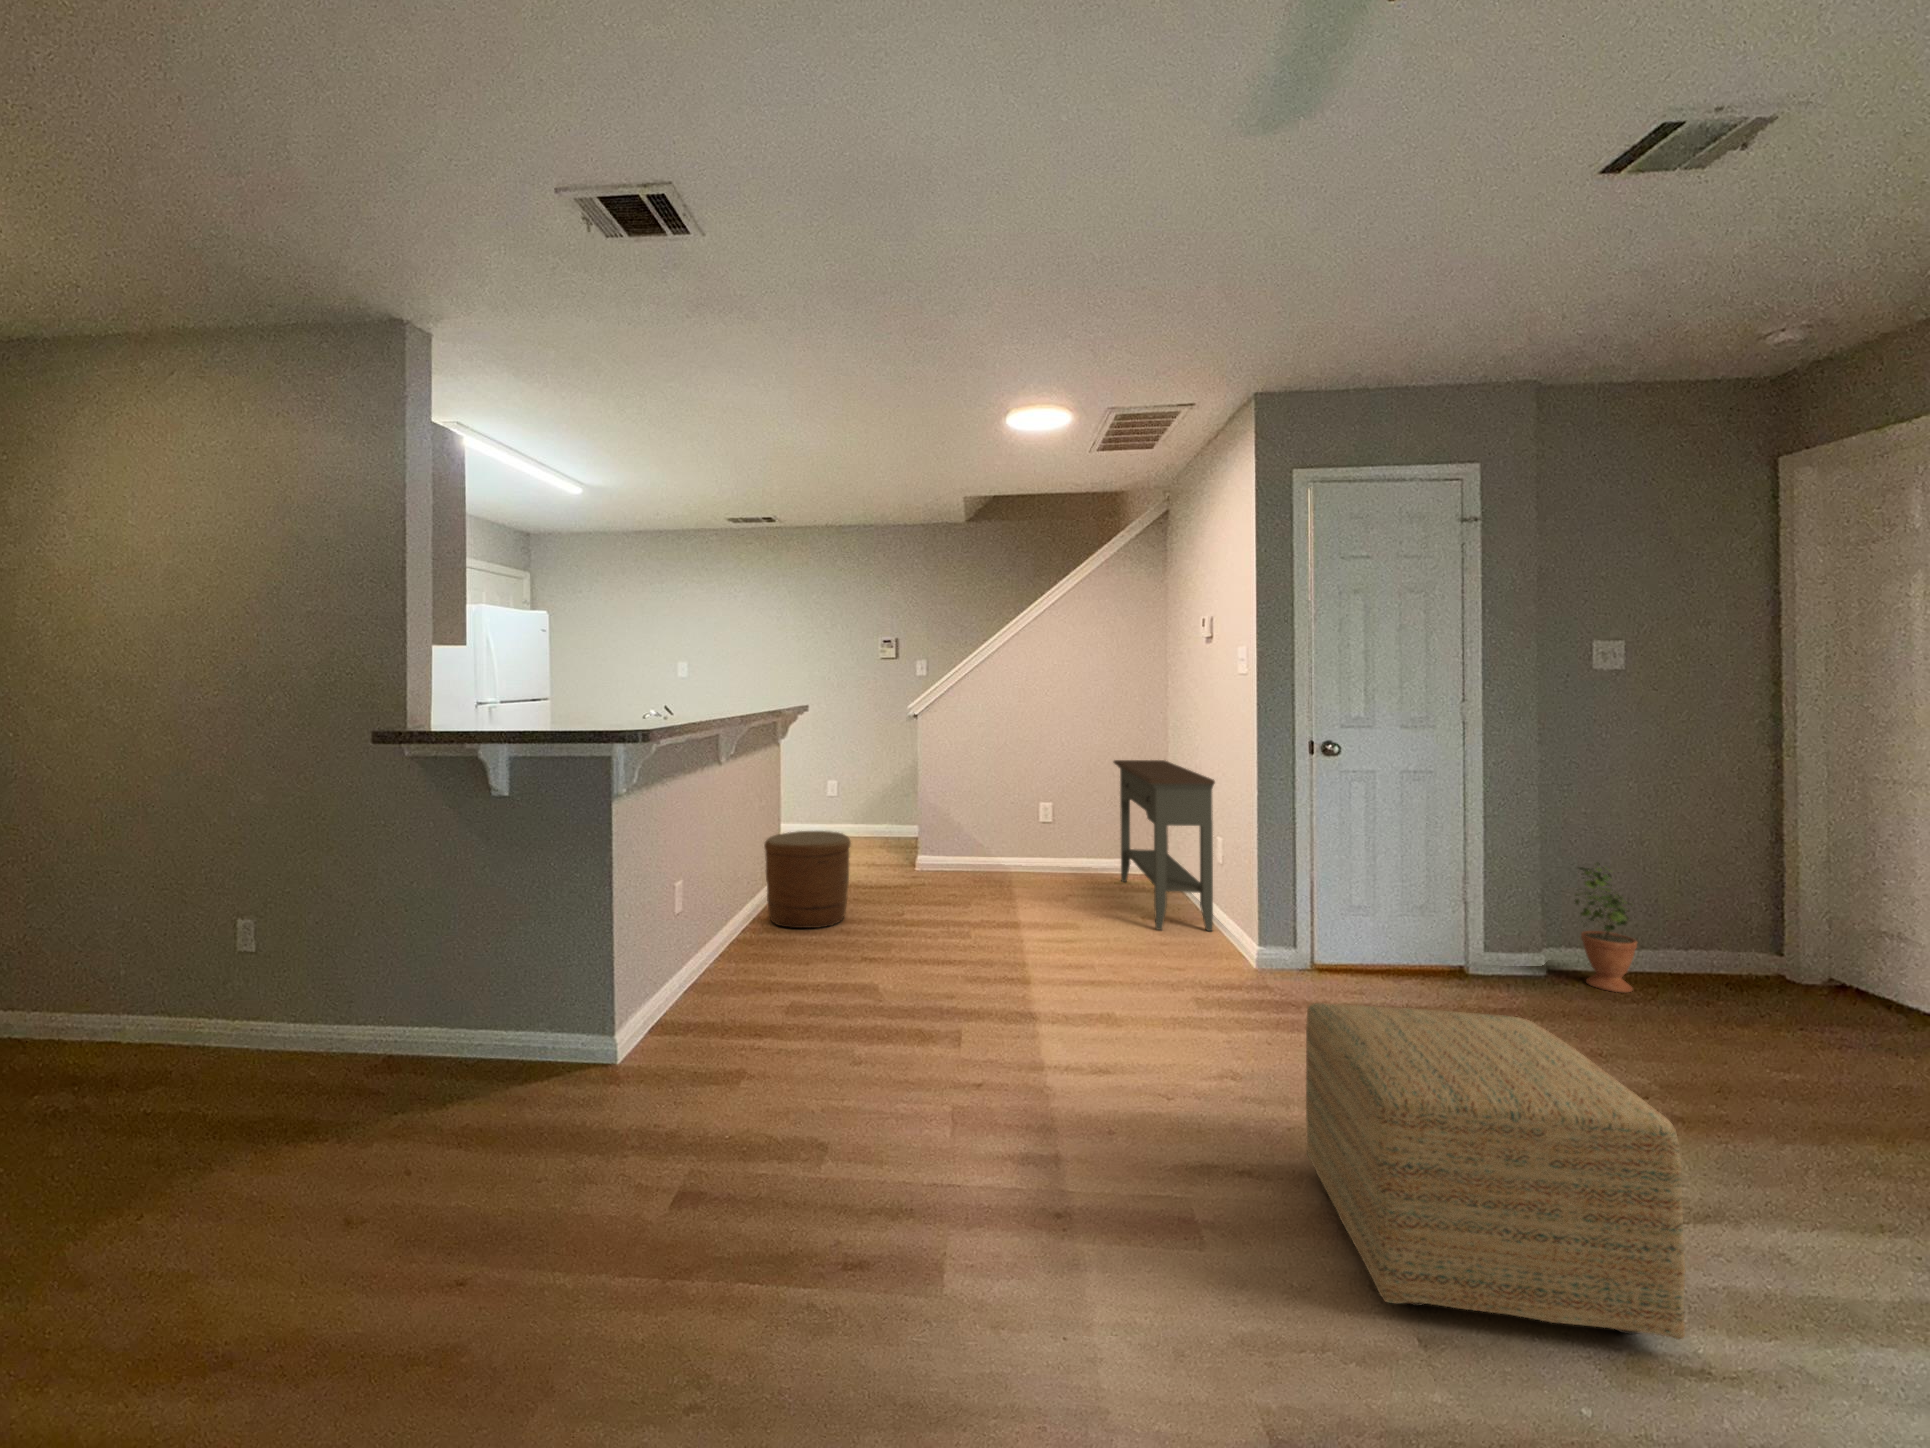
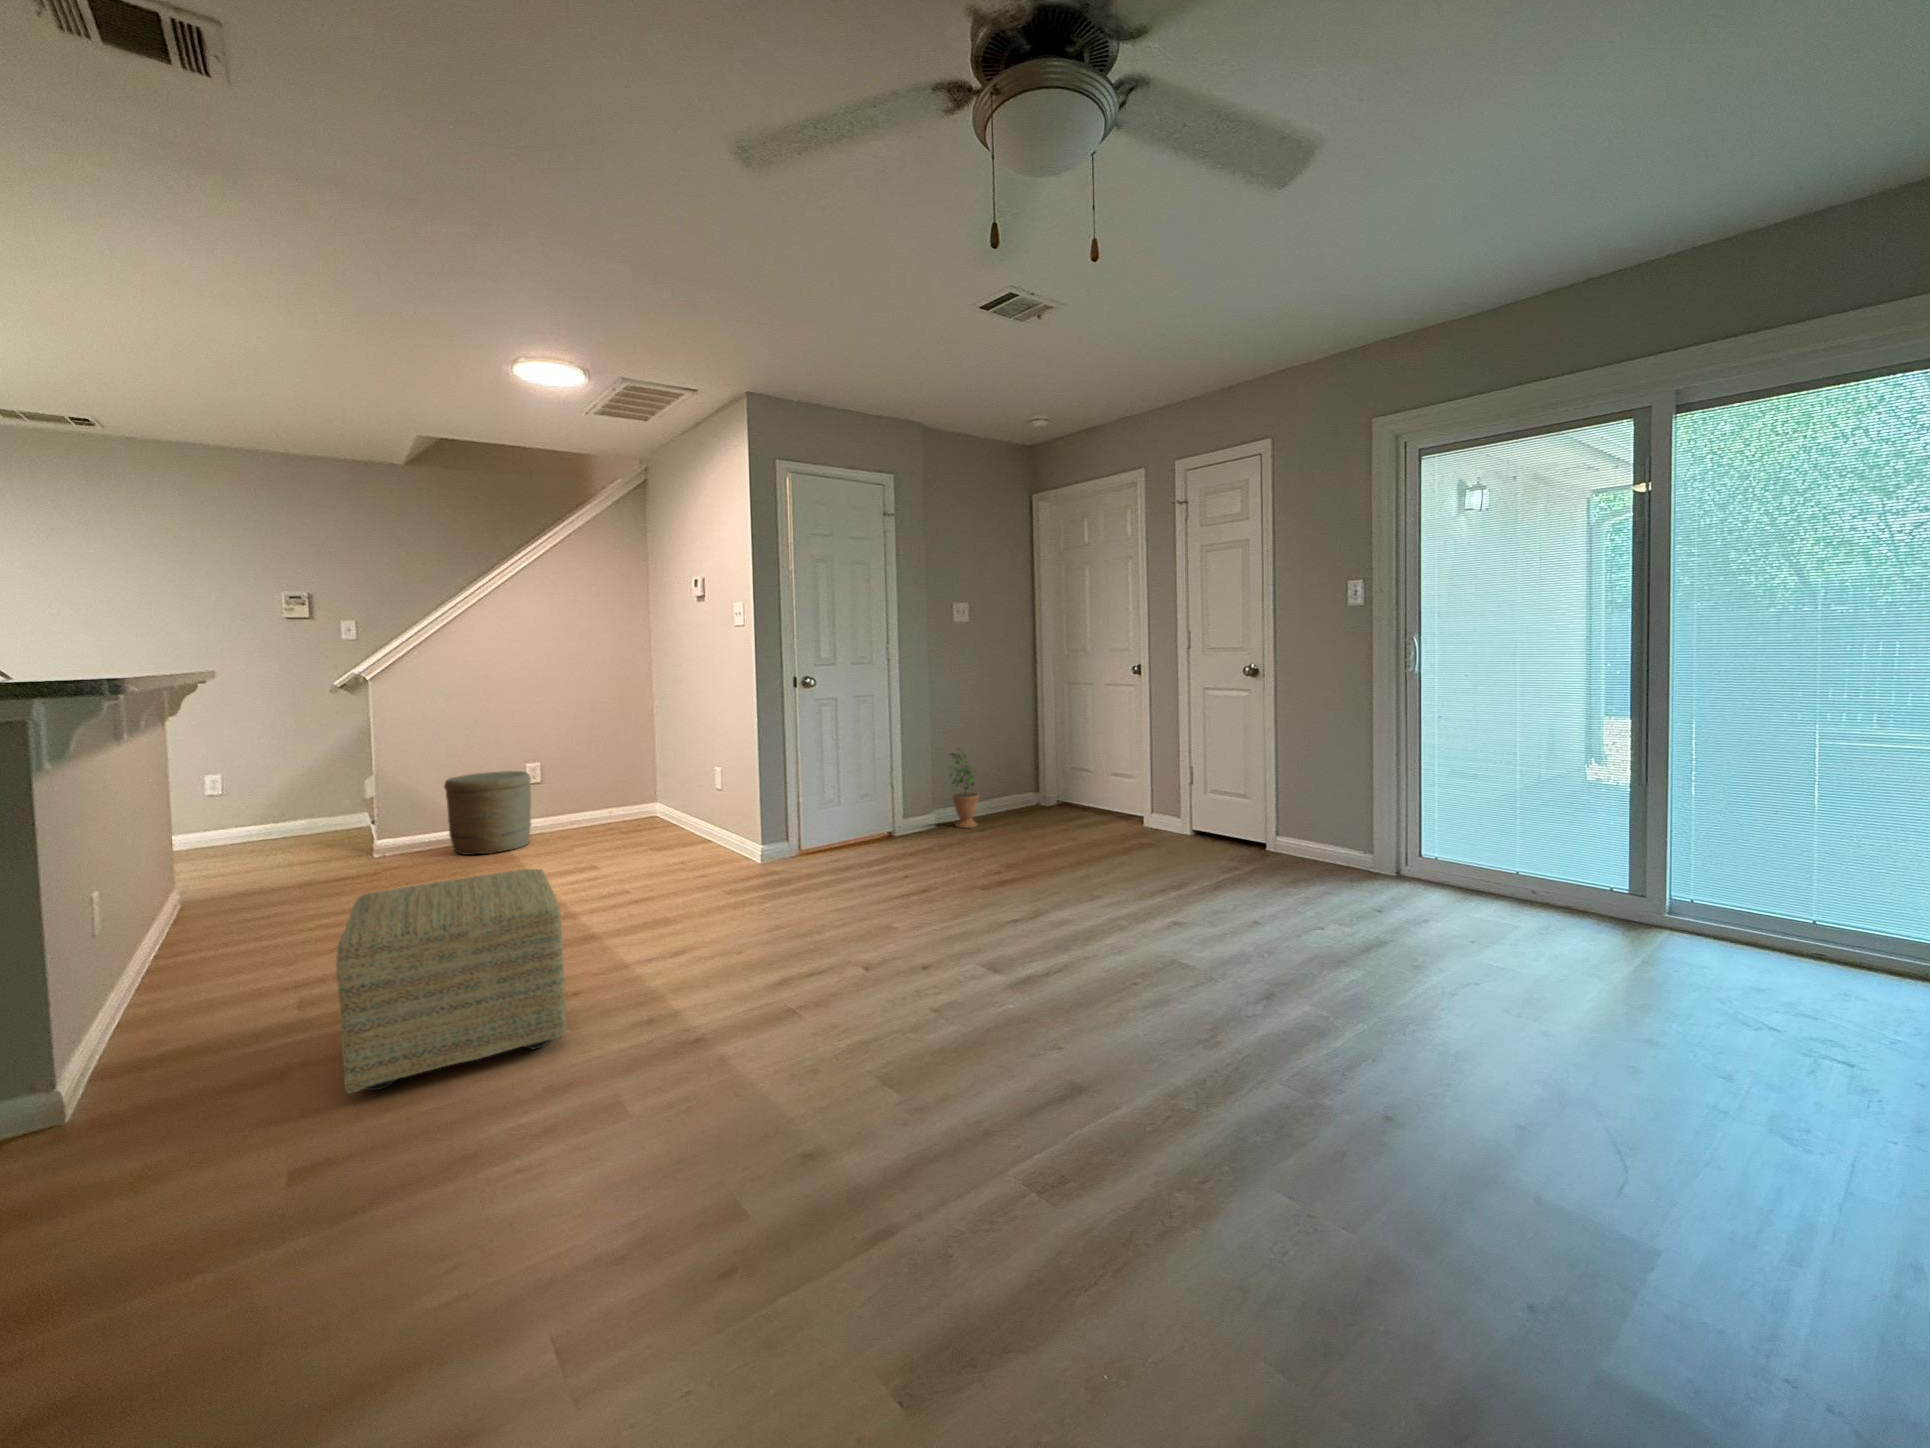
console table: present [1114,760,1215,931] -> none [607,710,718,855]
woven basket: present [764,831,851,928] -> present [444,771,531,855]
ottoman: present [1306,1003,1685,1339] -> present [336,869,566,1094]

